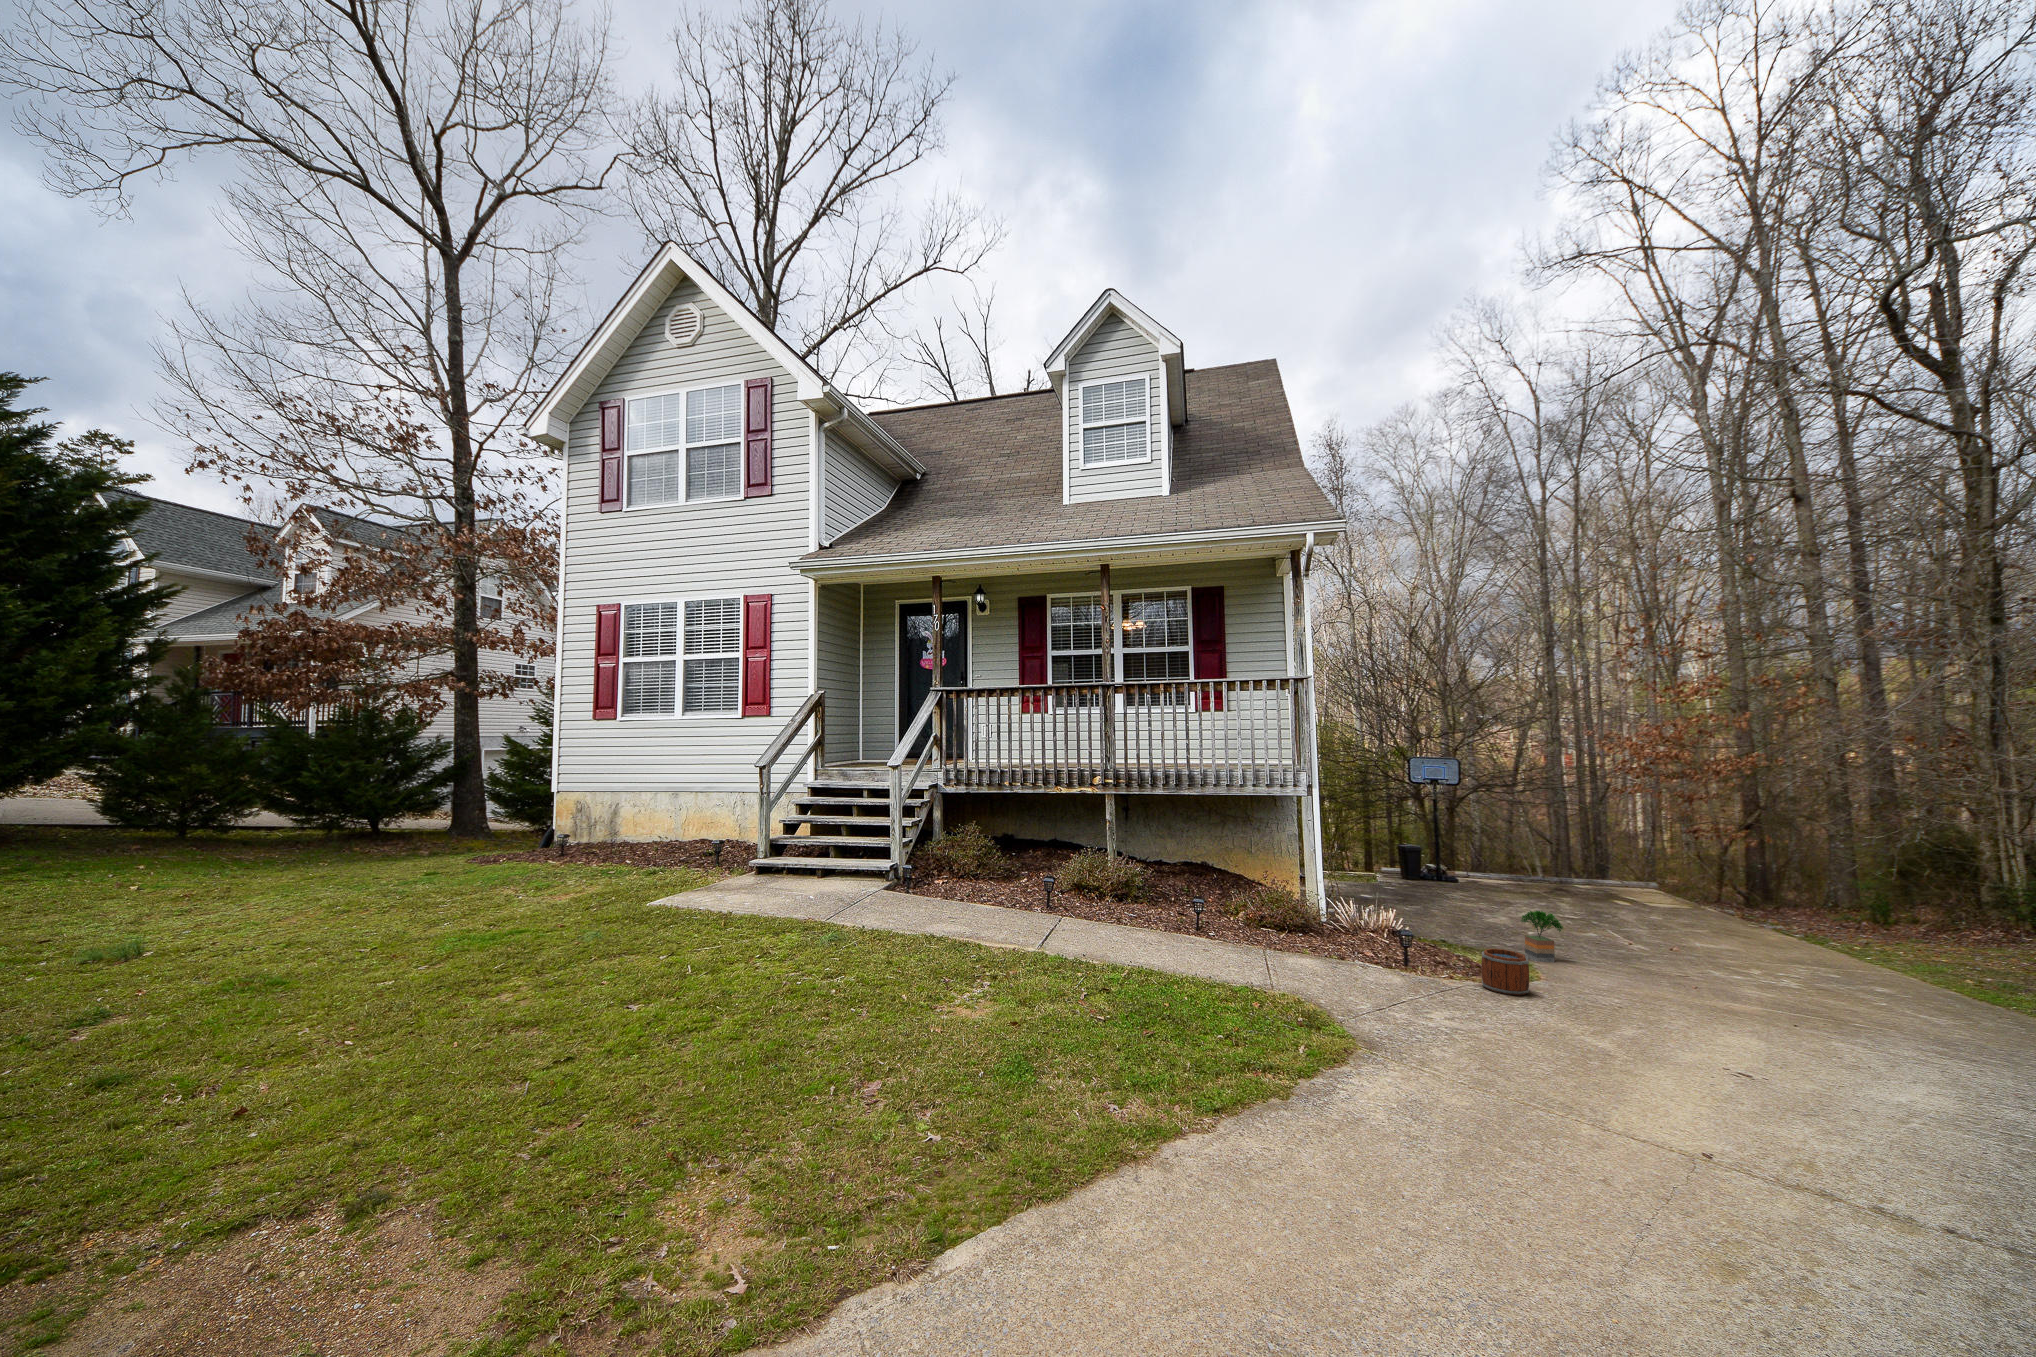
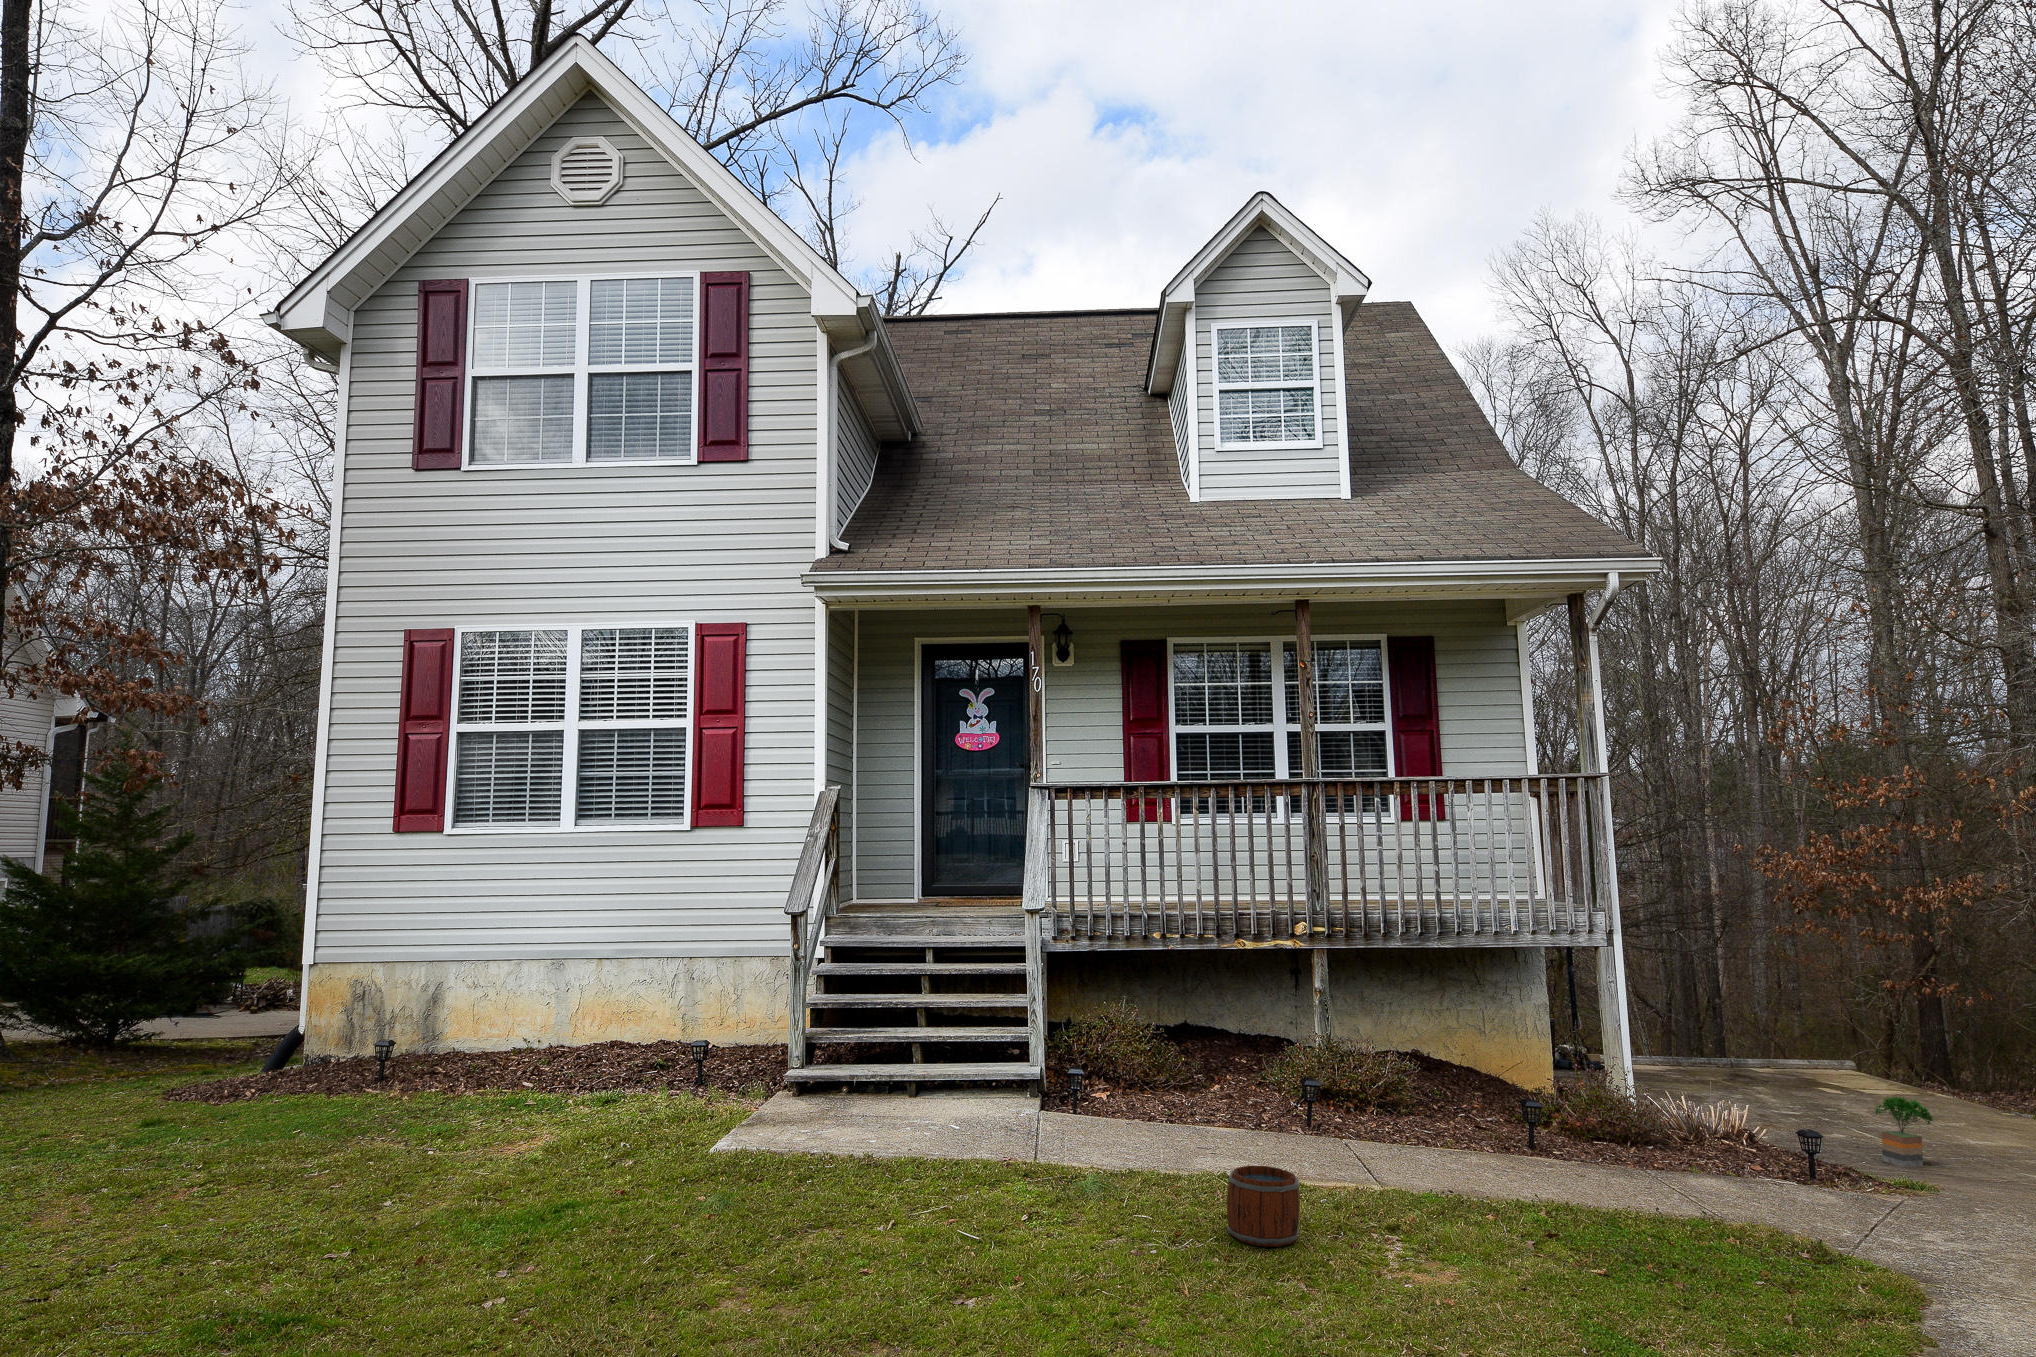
bucket: present [1481,949,1529,995] -> present [1227,1166,1300,1246]

